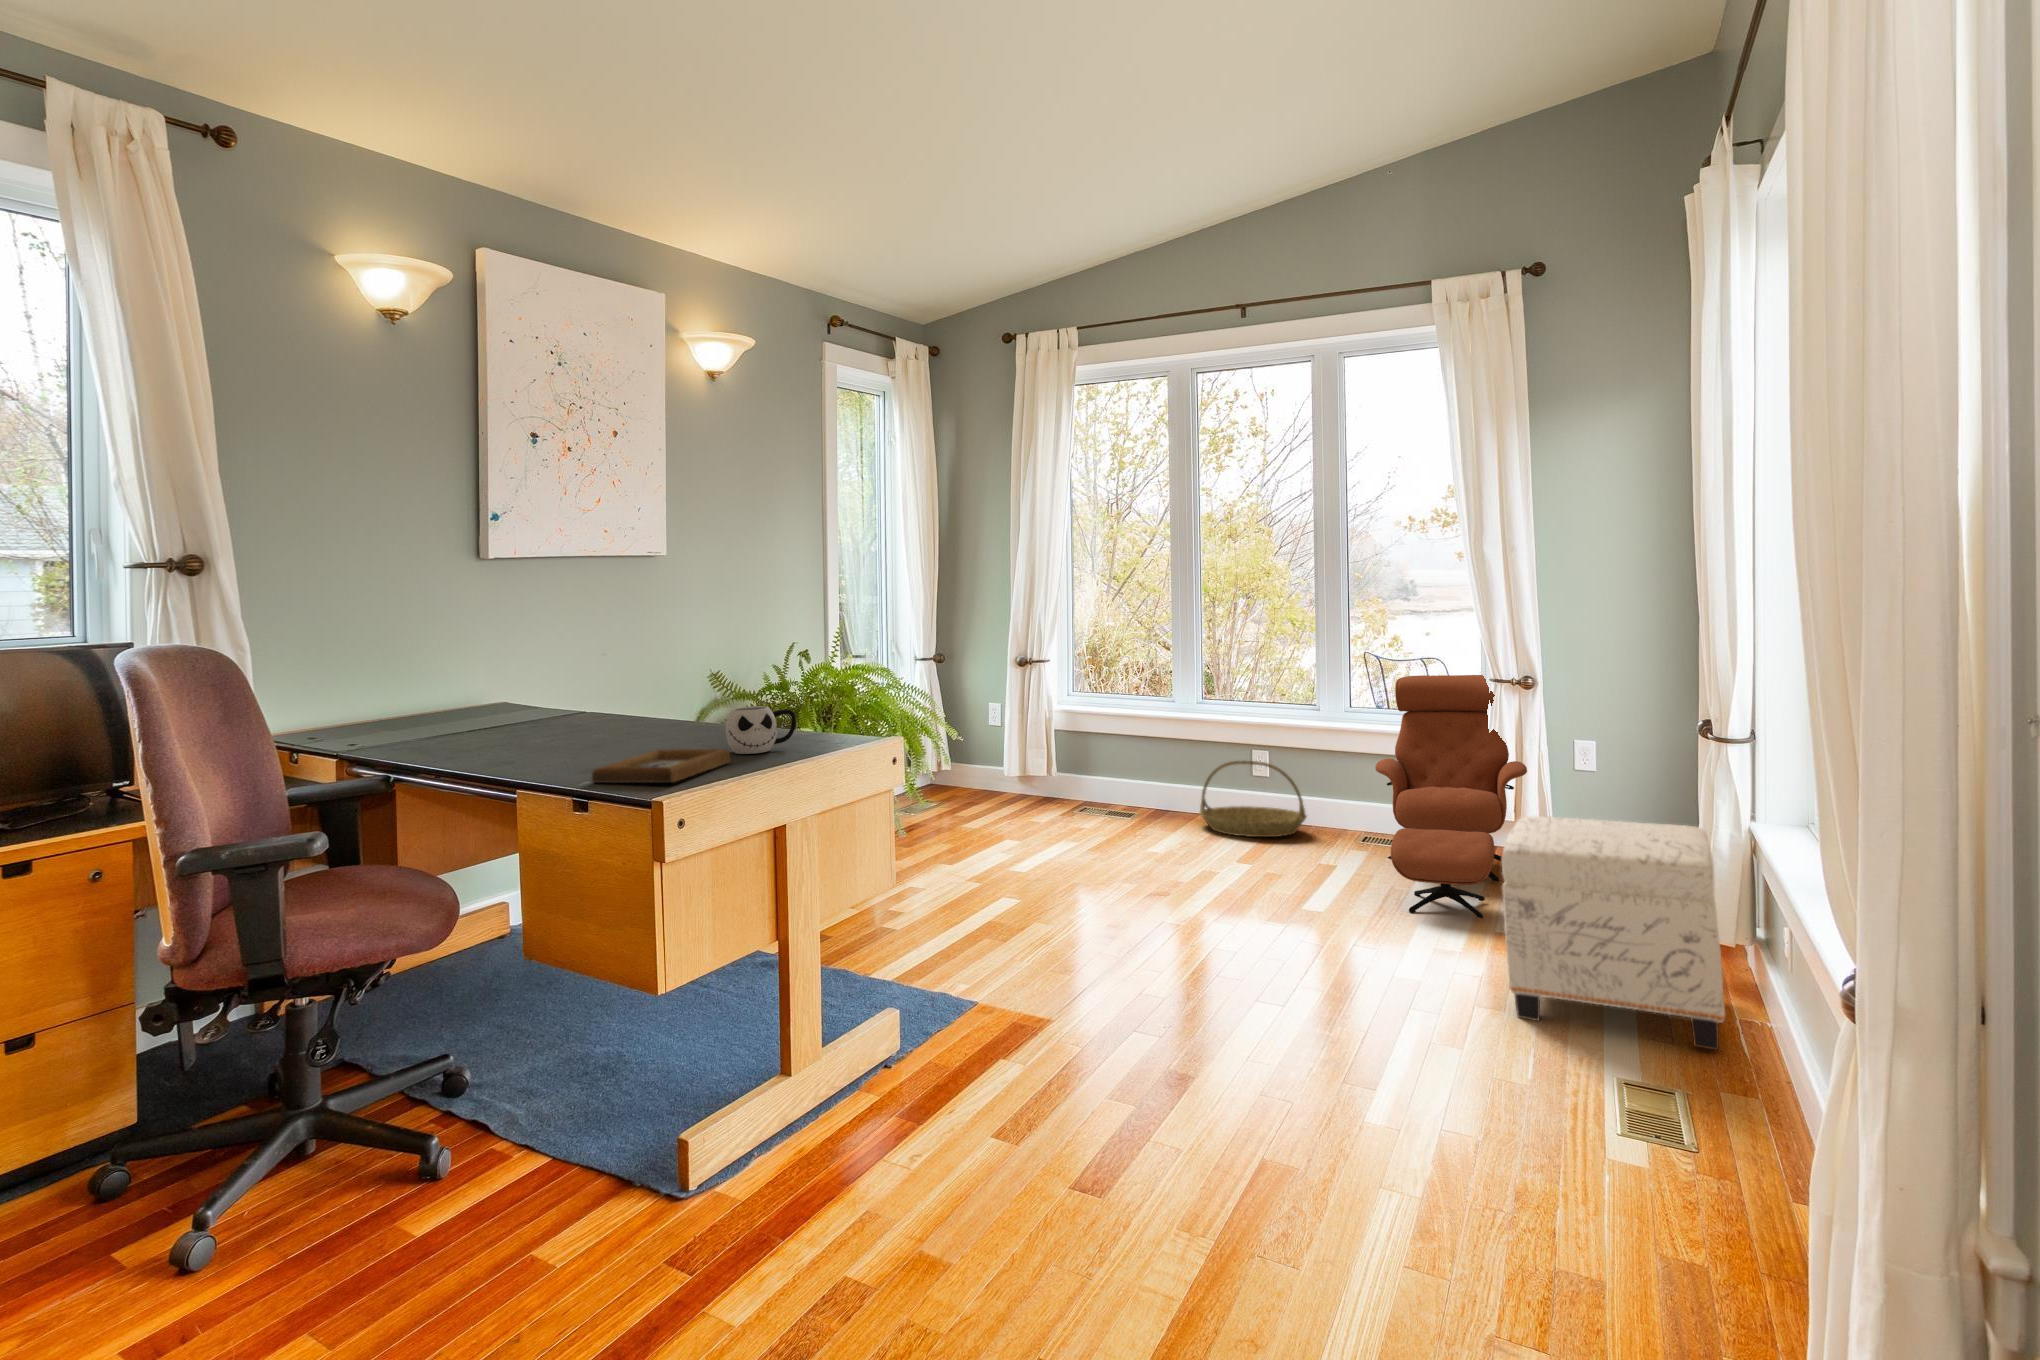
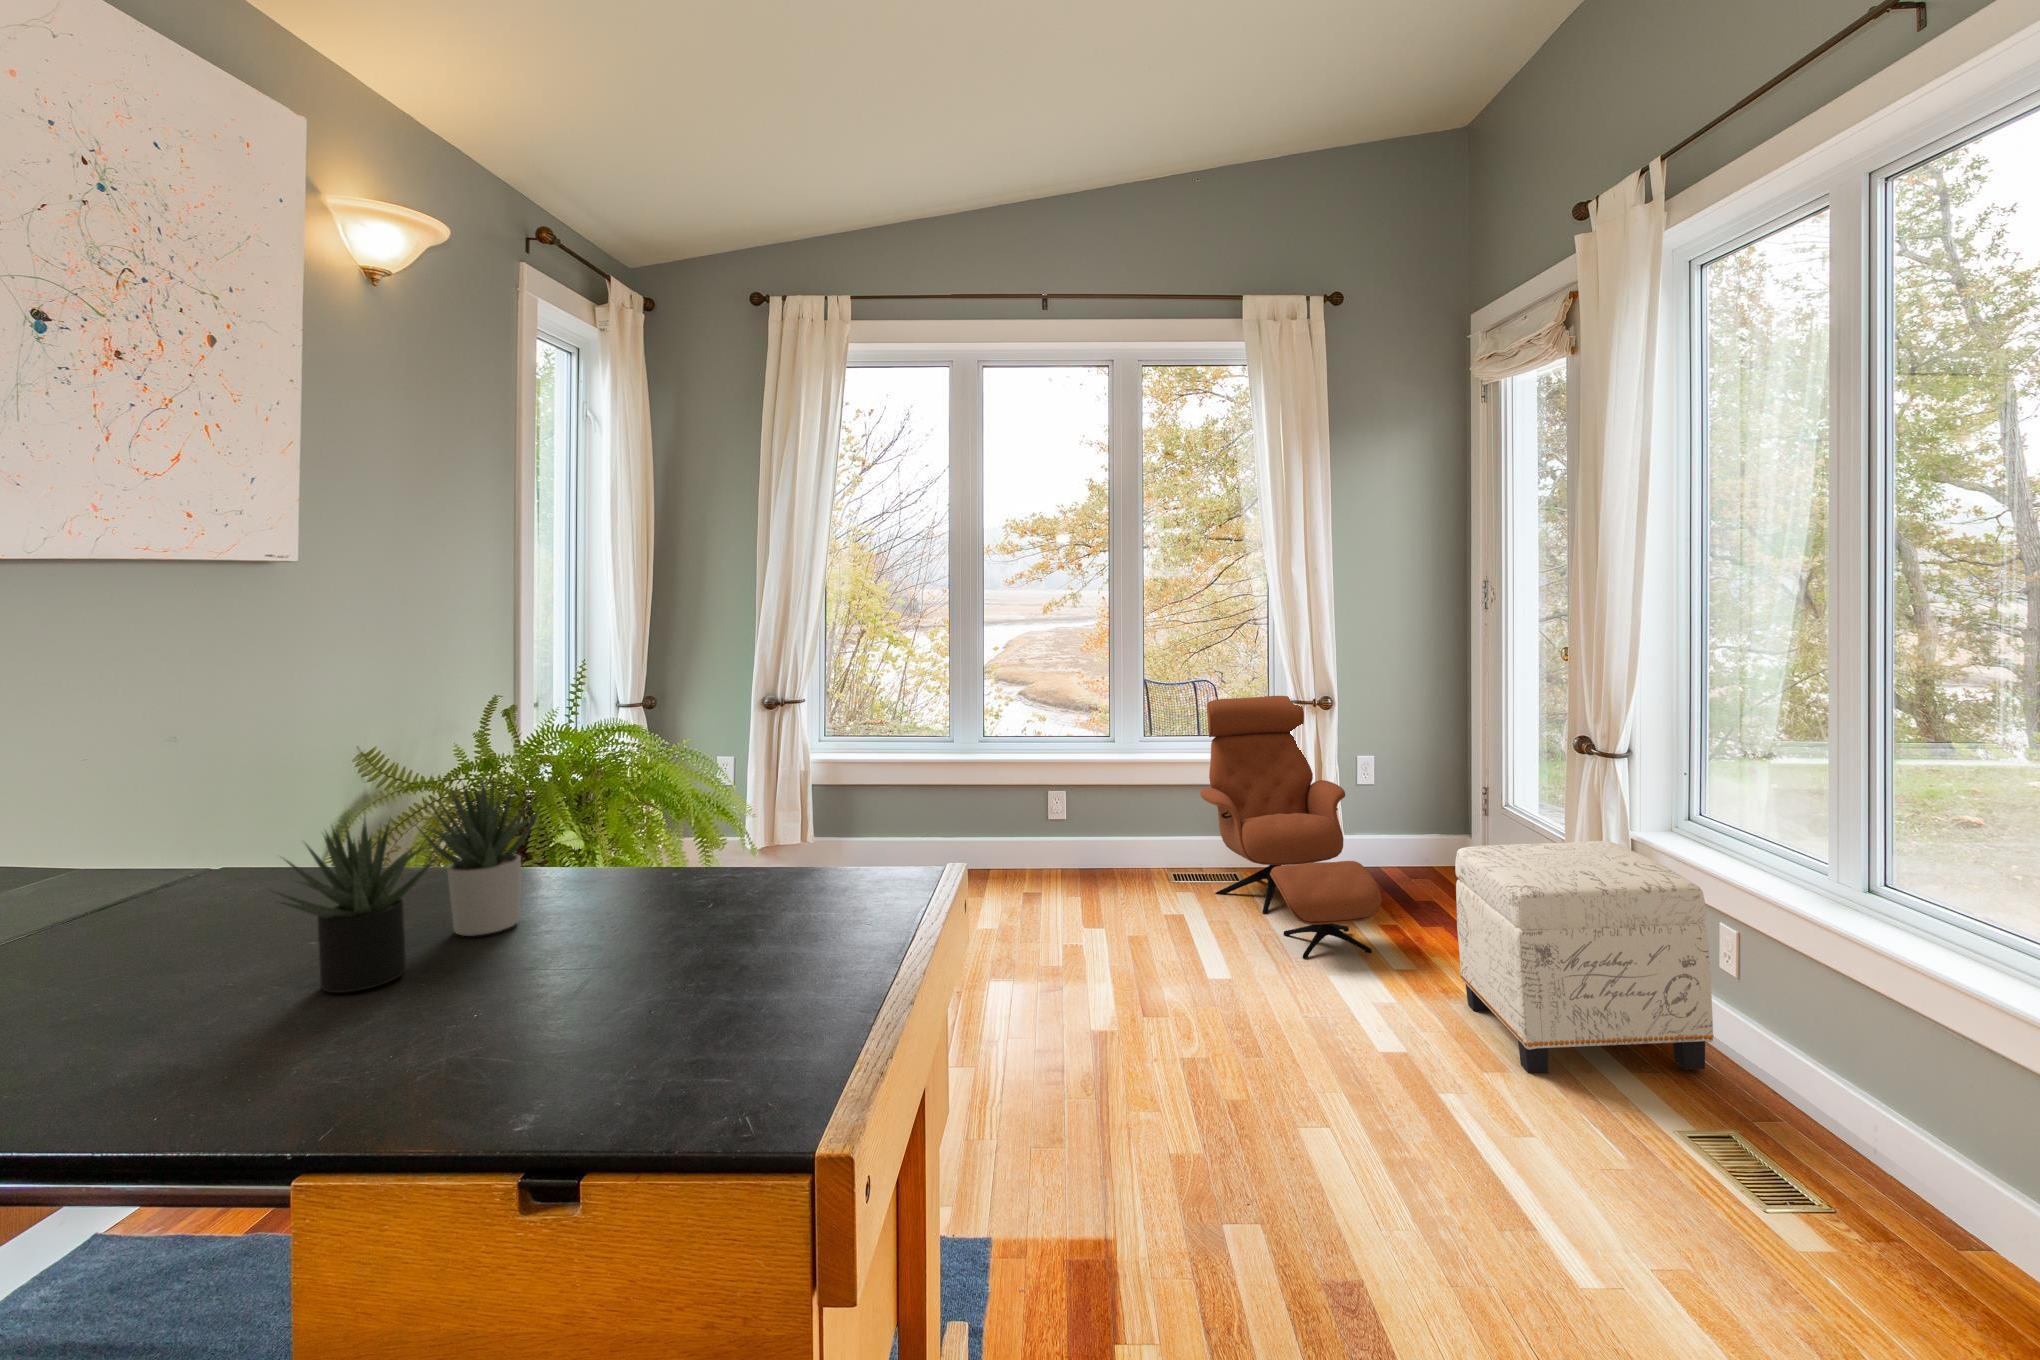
succulent plant: none [554,661,685,749] -> present [273,781,544,993]
mug: present [726,706,796,754] -> none [717,847,838,951]
picture frame: present [592,749,730,783] -> none [552,957,788,1126]
basket: present [1200,761,1307,837] -> none [1004,803,1121,890]

